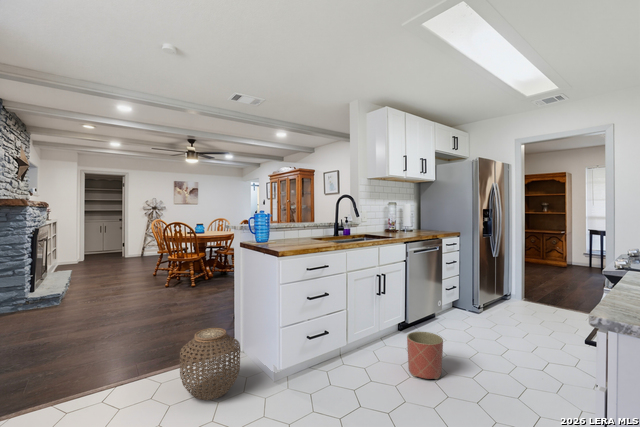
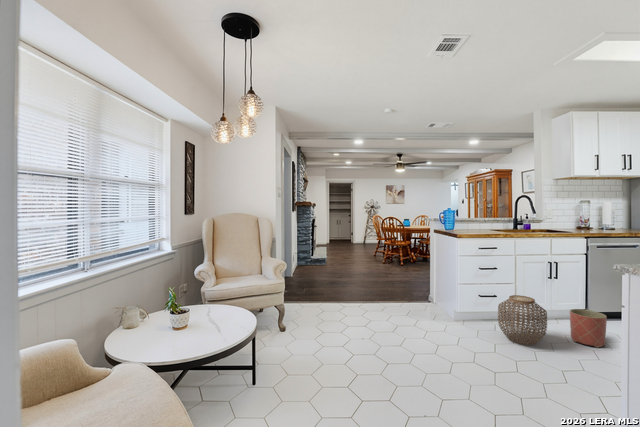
woven basket: present [180,328,240,400] -> present [498,295,547,345]

